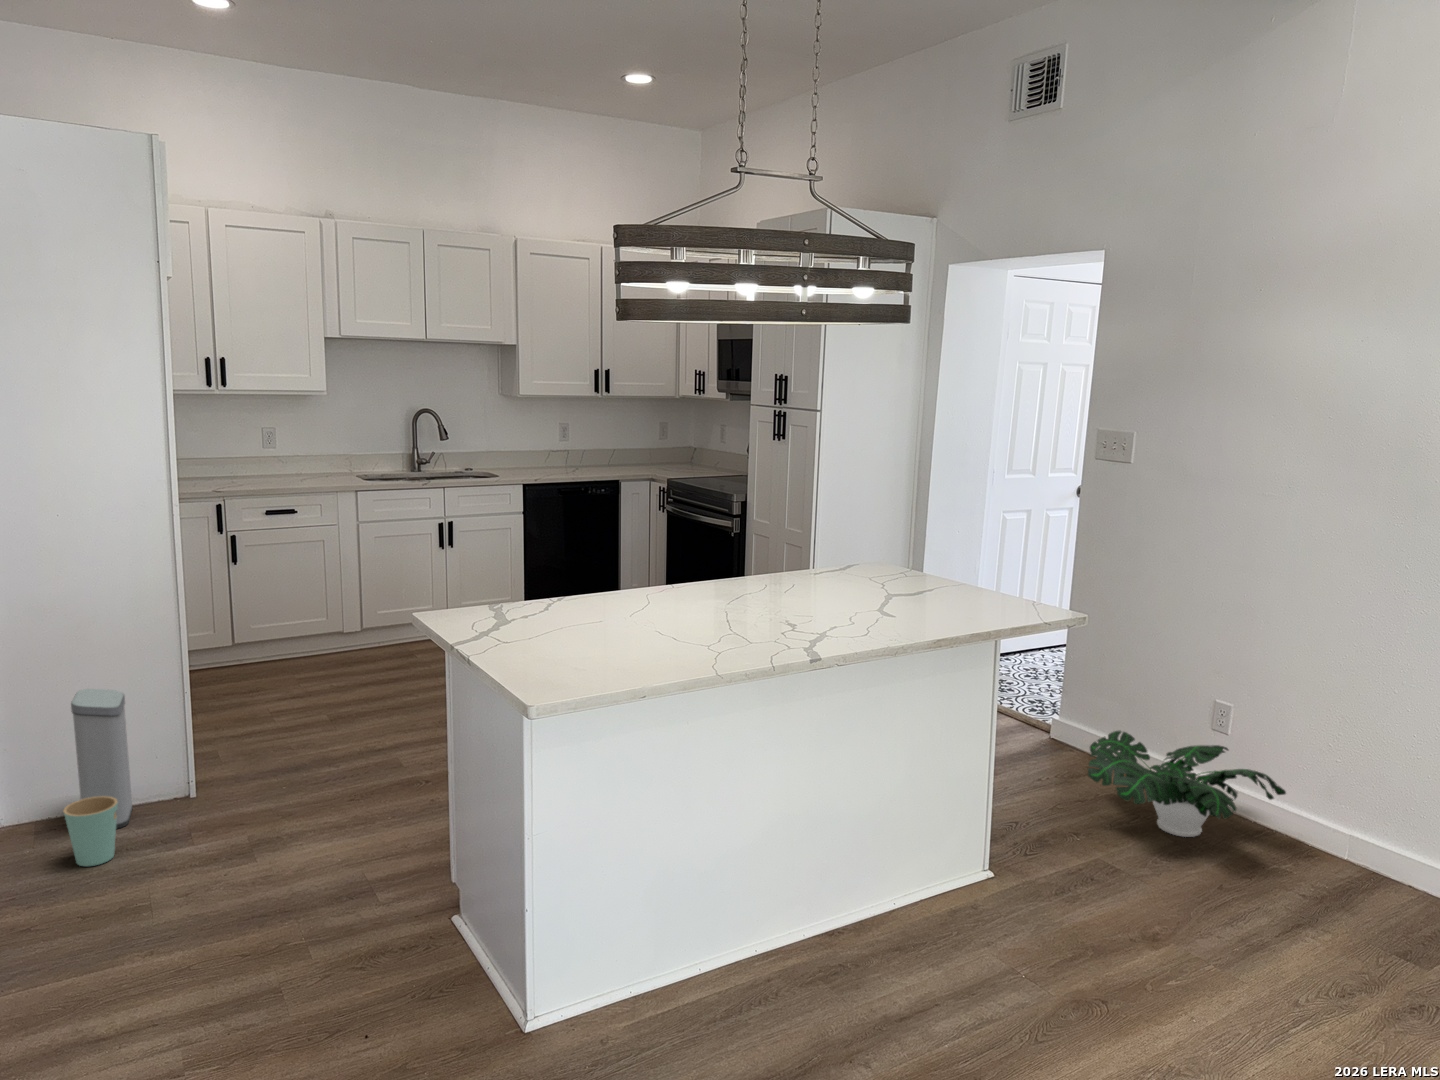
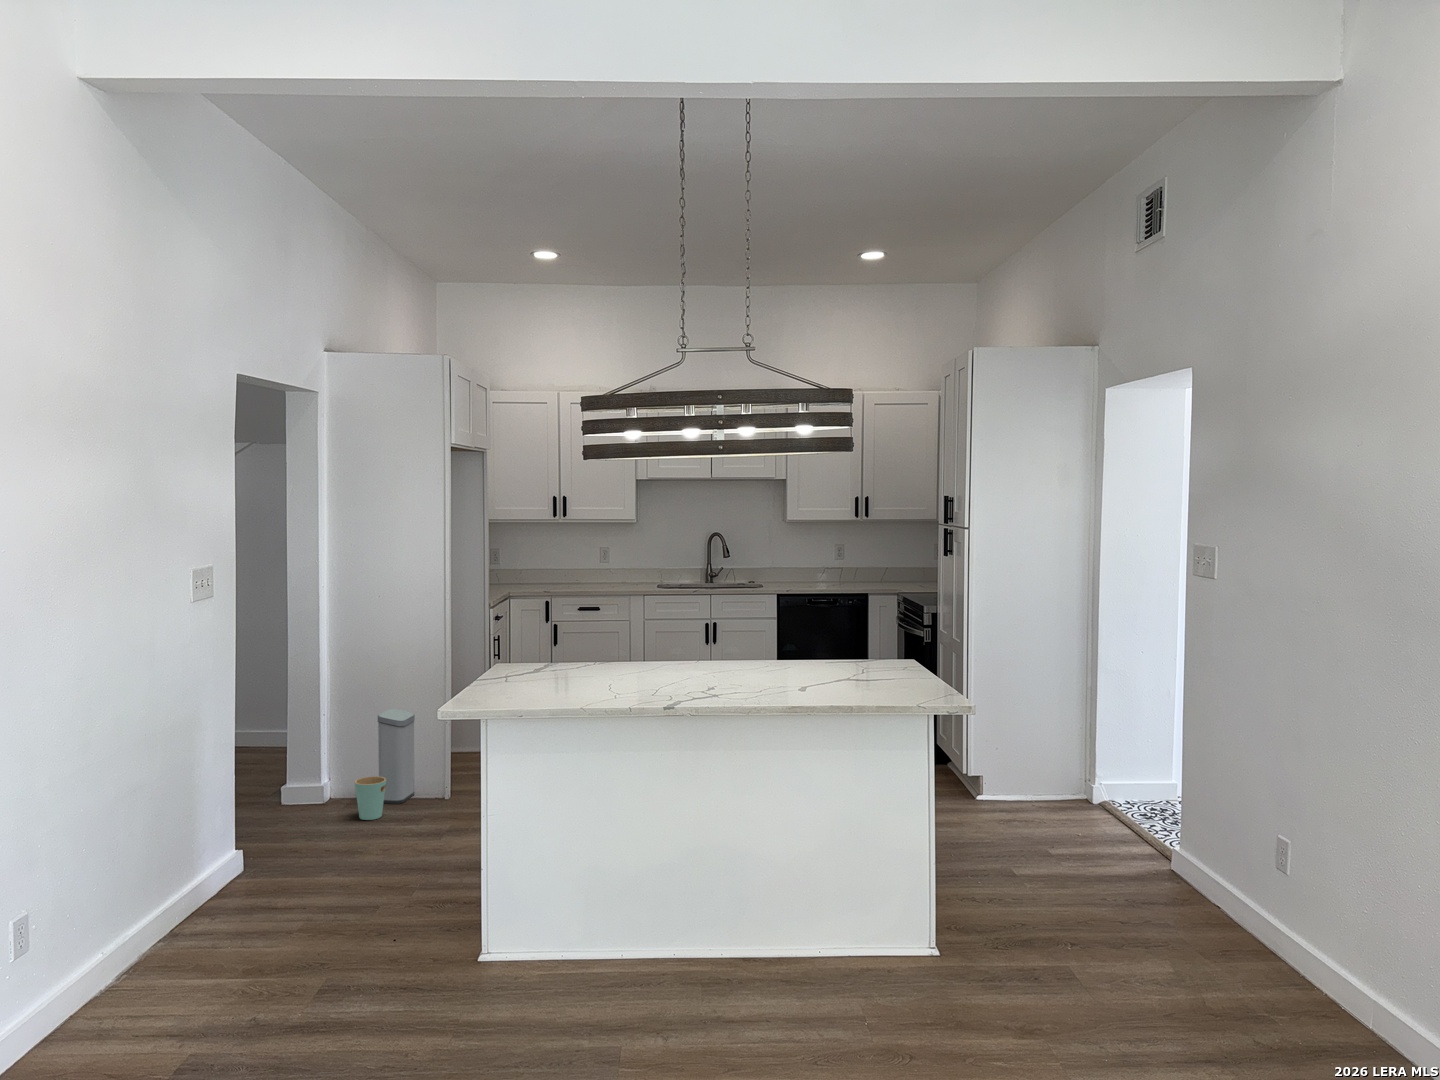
potted plant: present [1088,731,1286,837] -> none [1093,851,1298,969]

